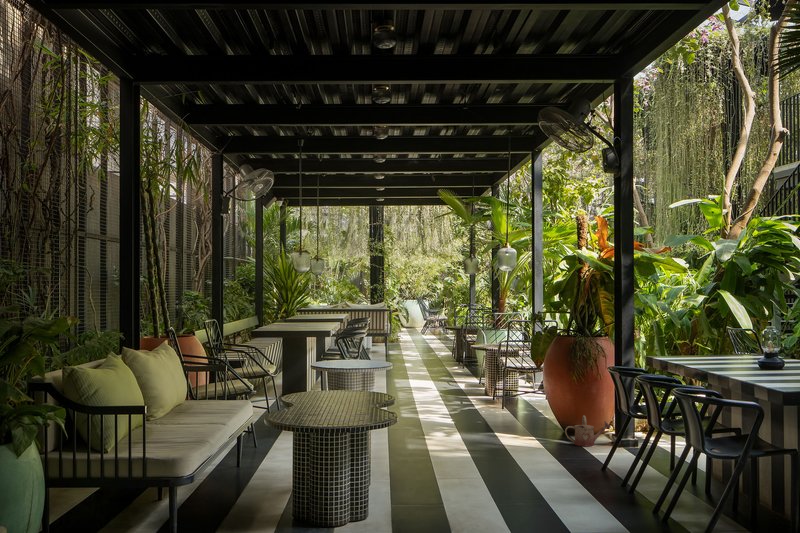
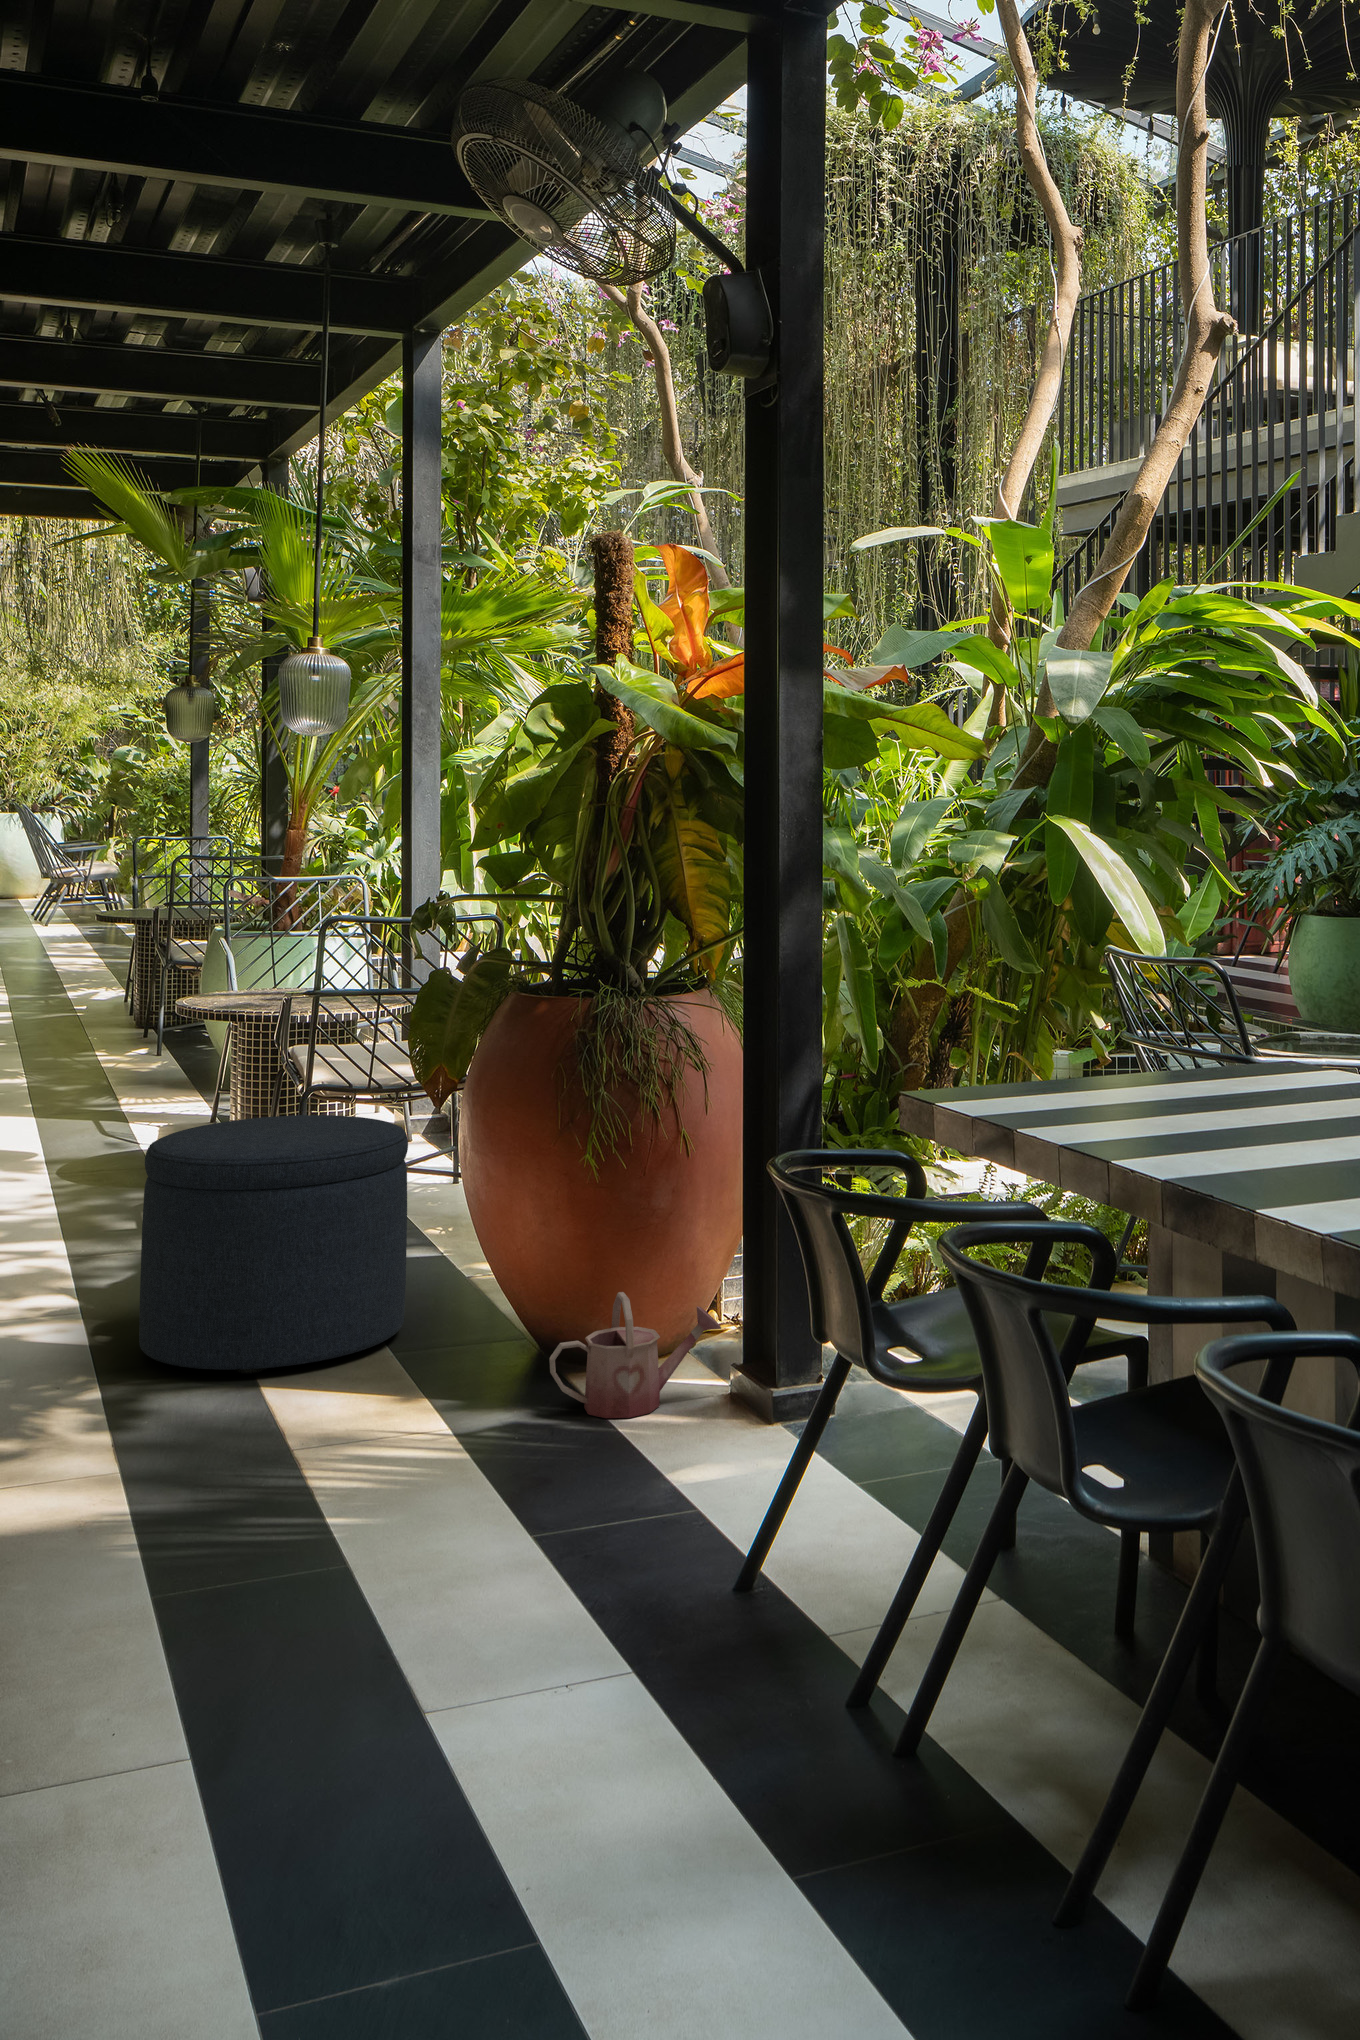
ottoman: none [464,370,530,431] -> present [139,1115,408,1374]

